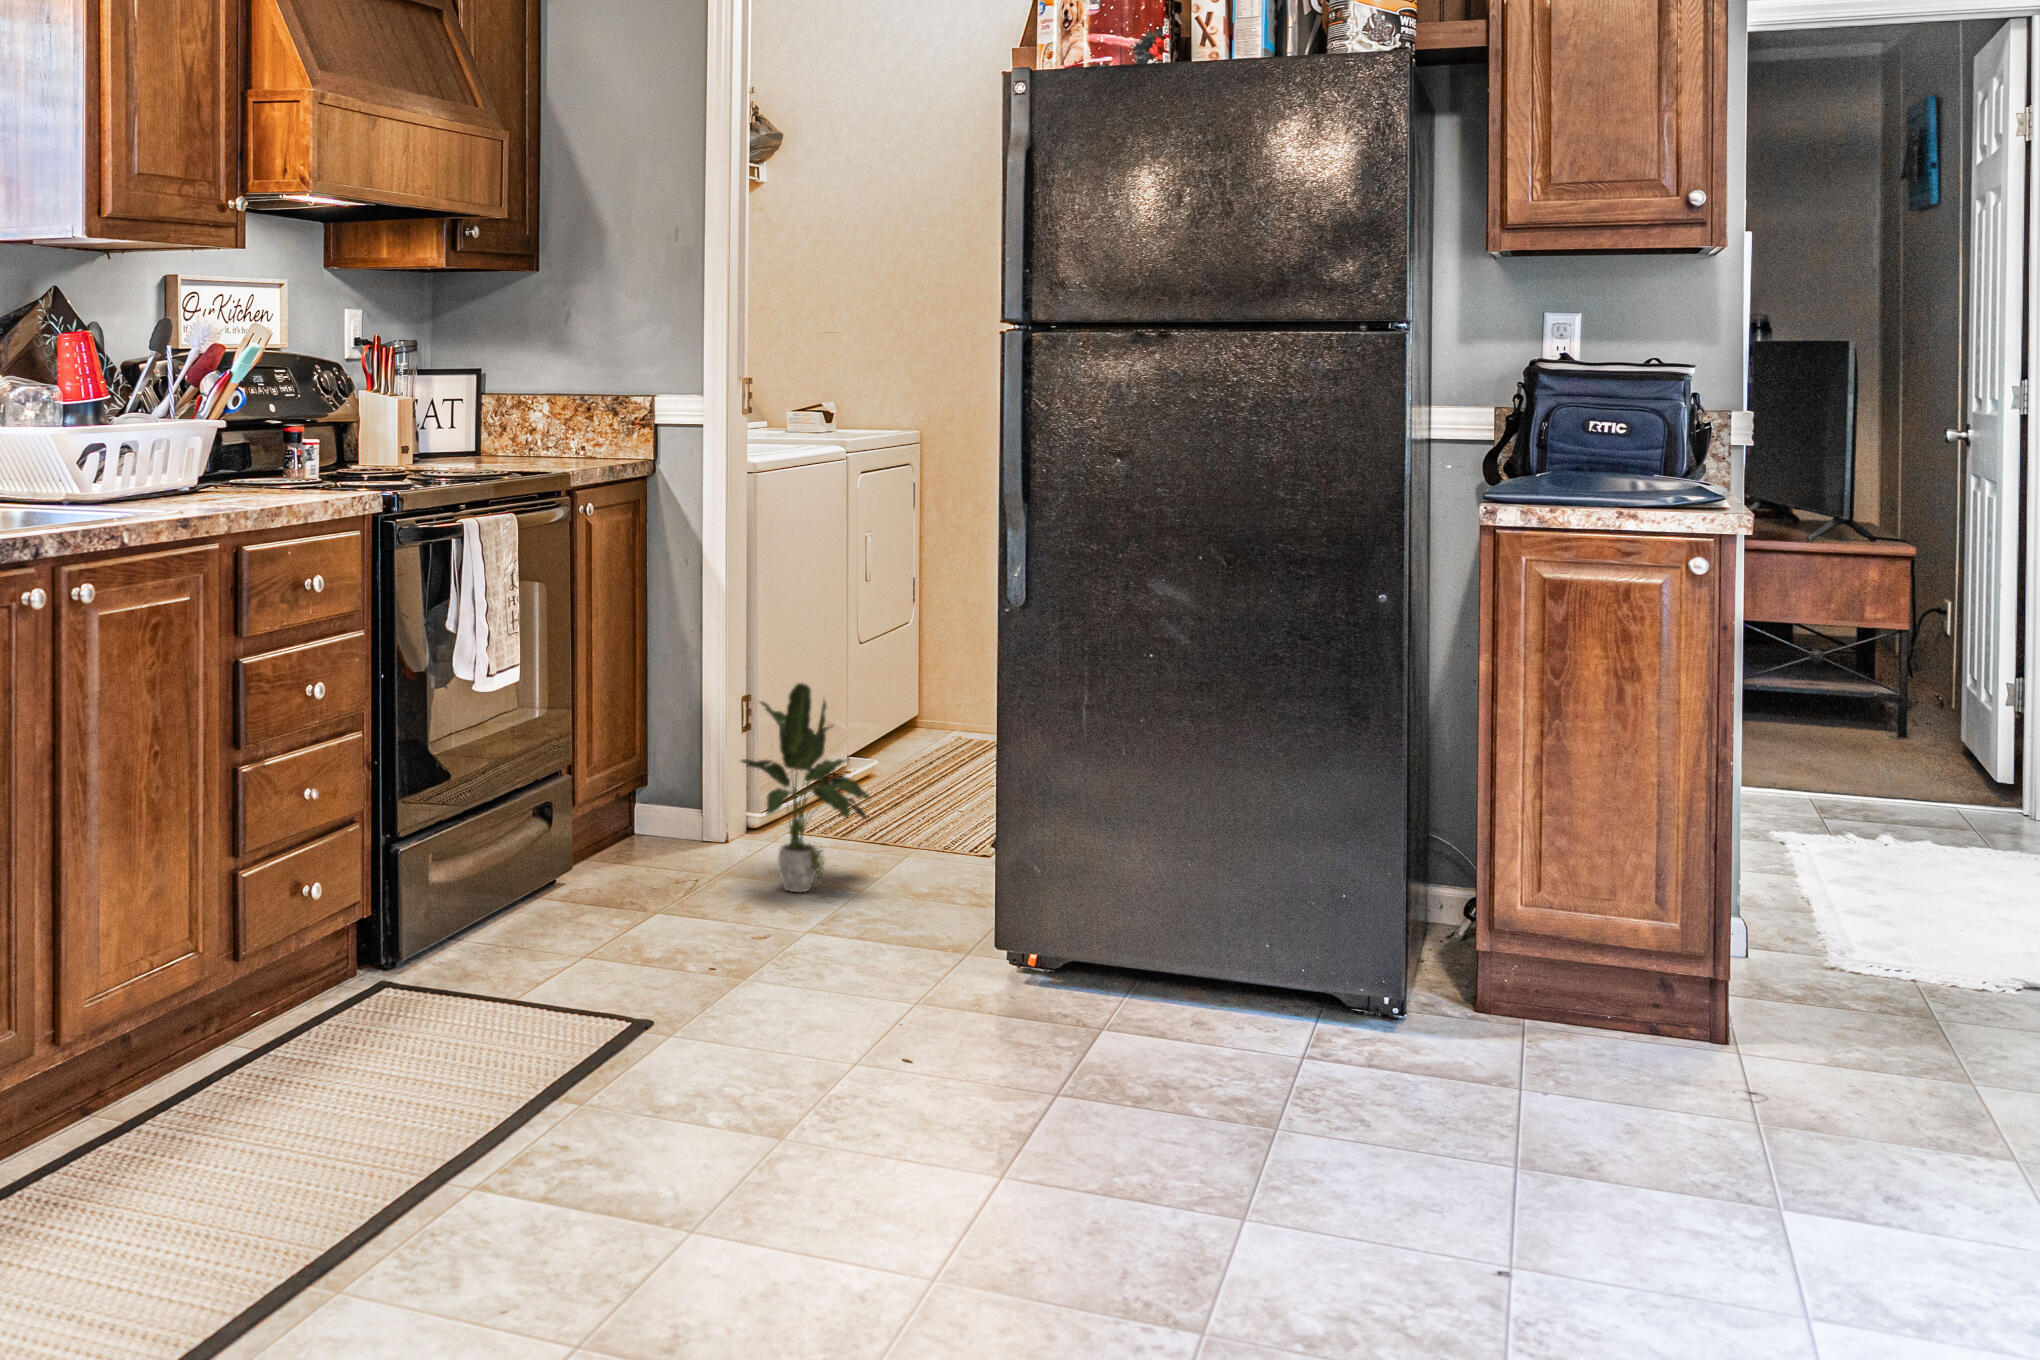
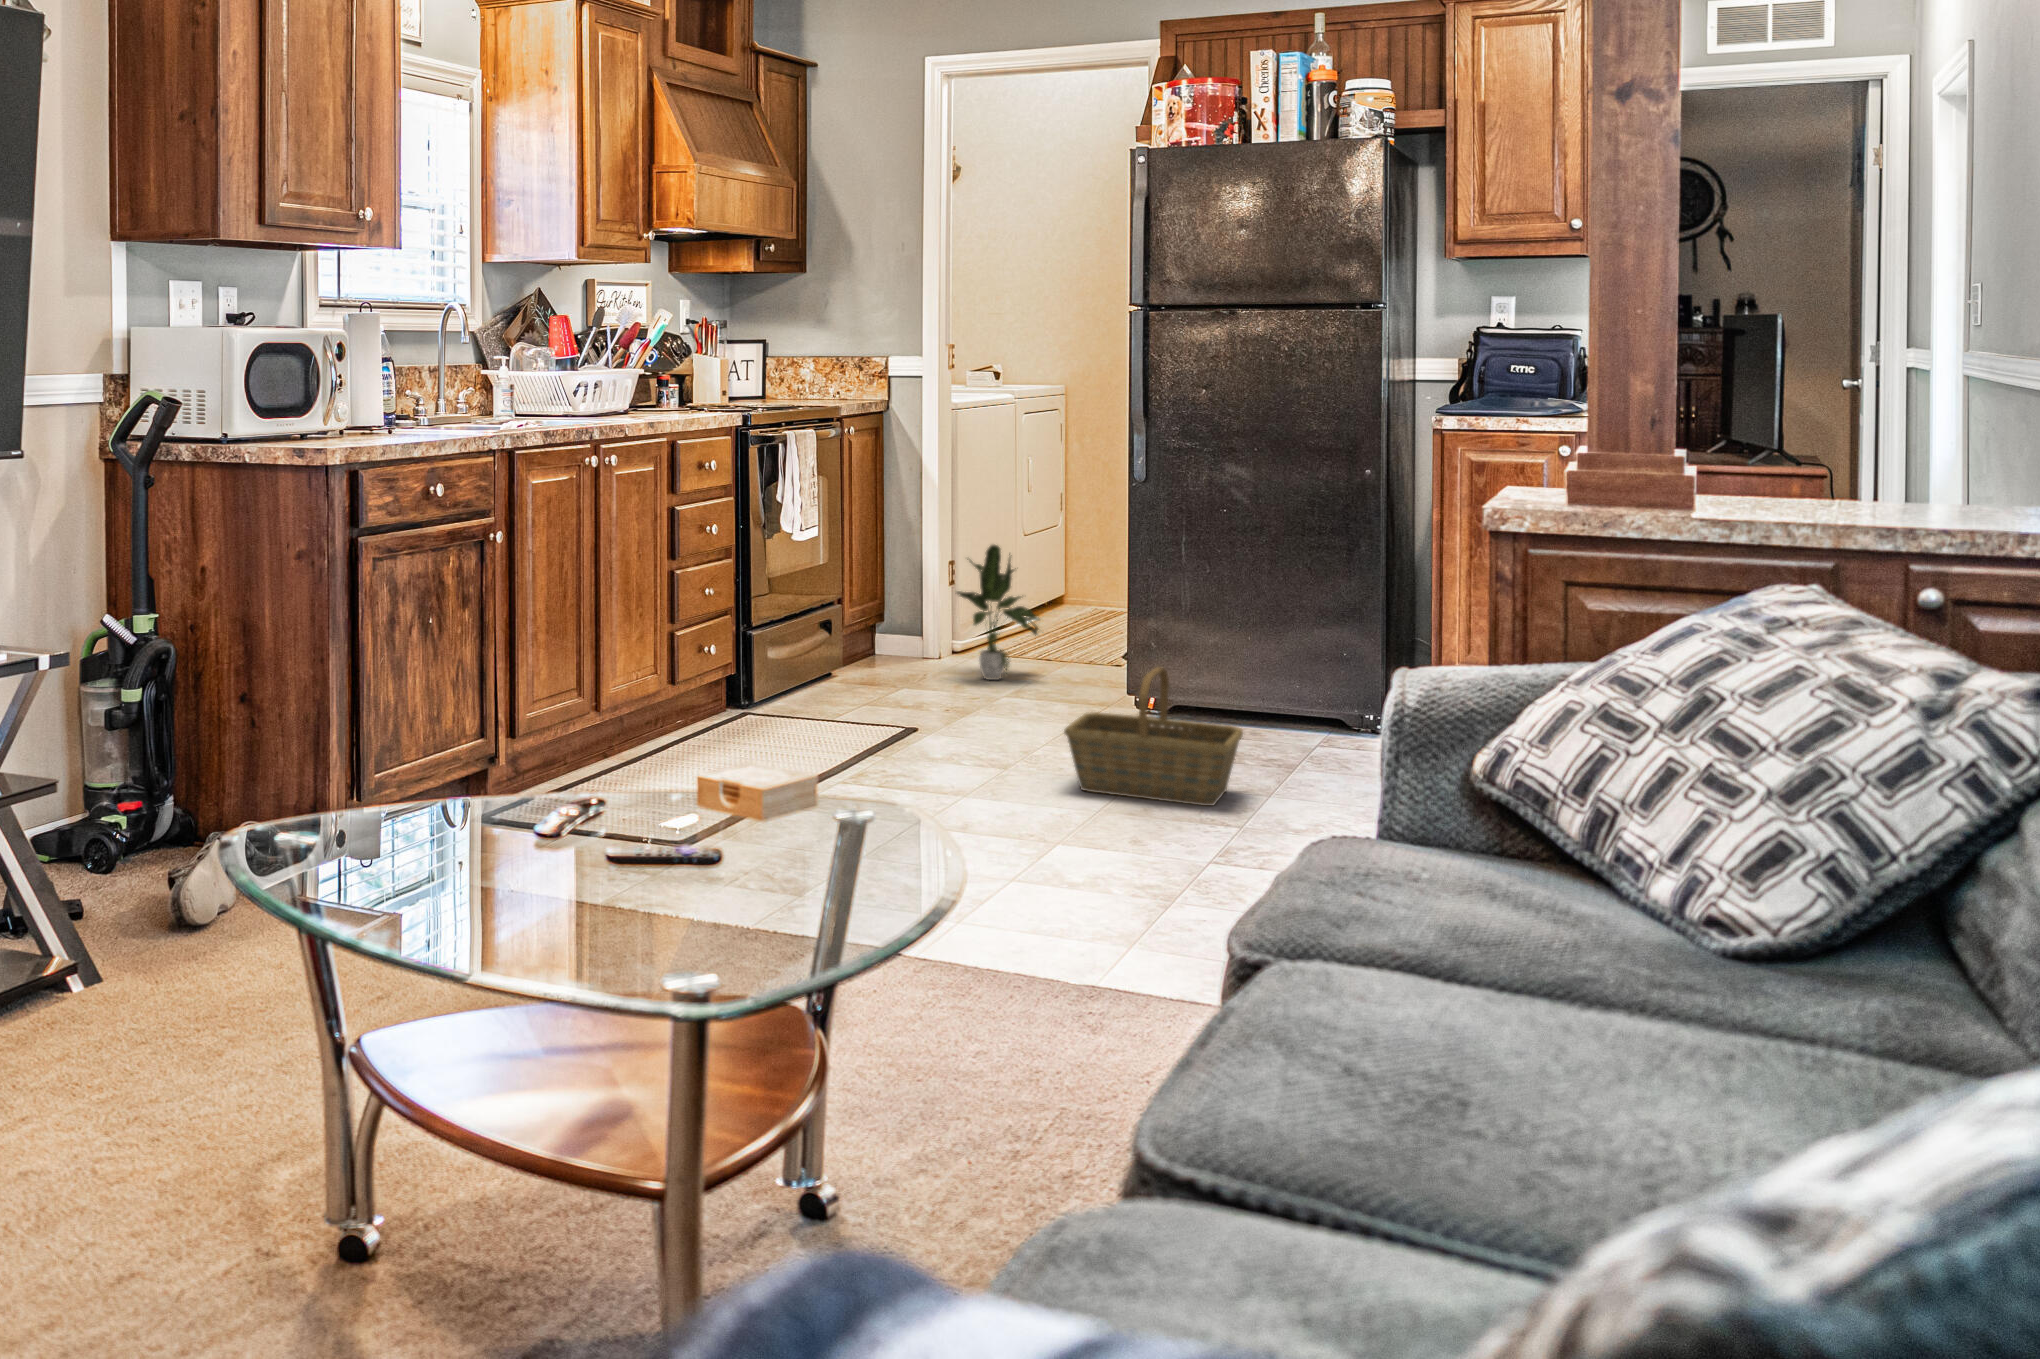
basket: none [879,965,1194,1242] -> present [1064,667,1243,806]

